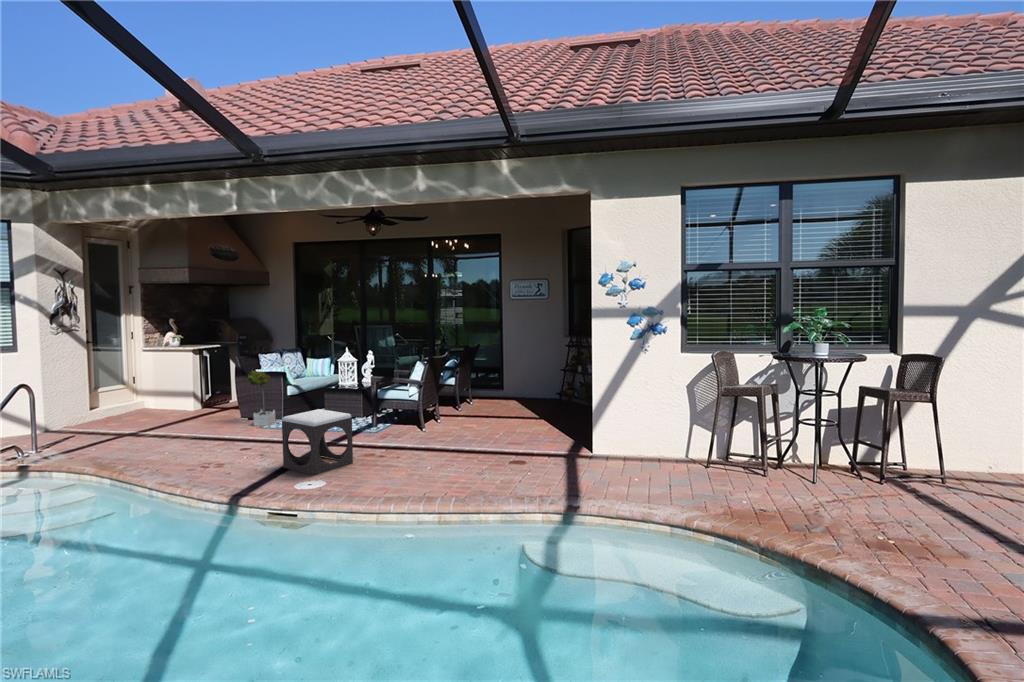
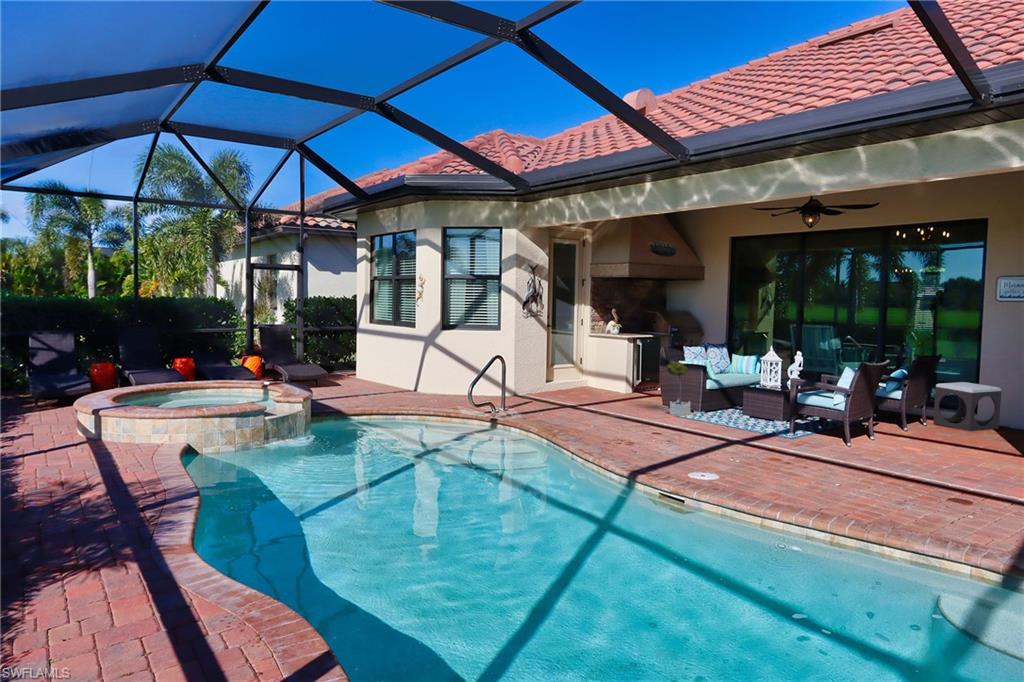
footstool: present [282,409,353,475] -> present [933,382,1001,431]

